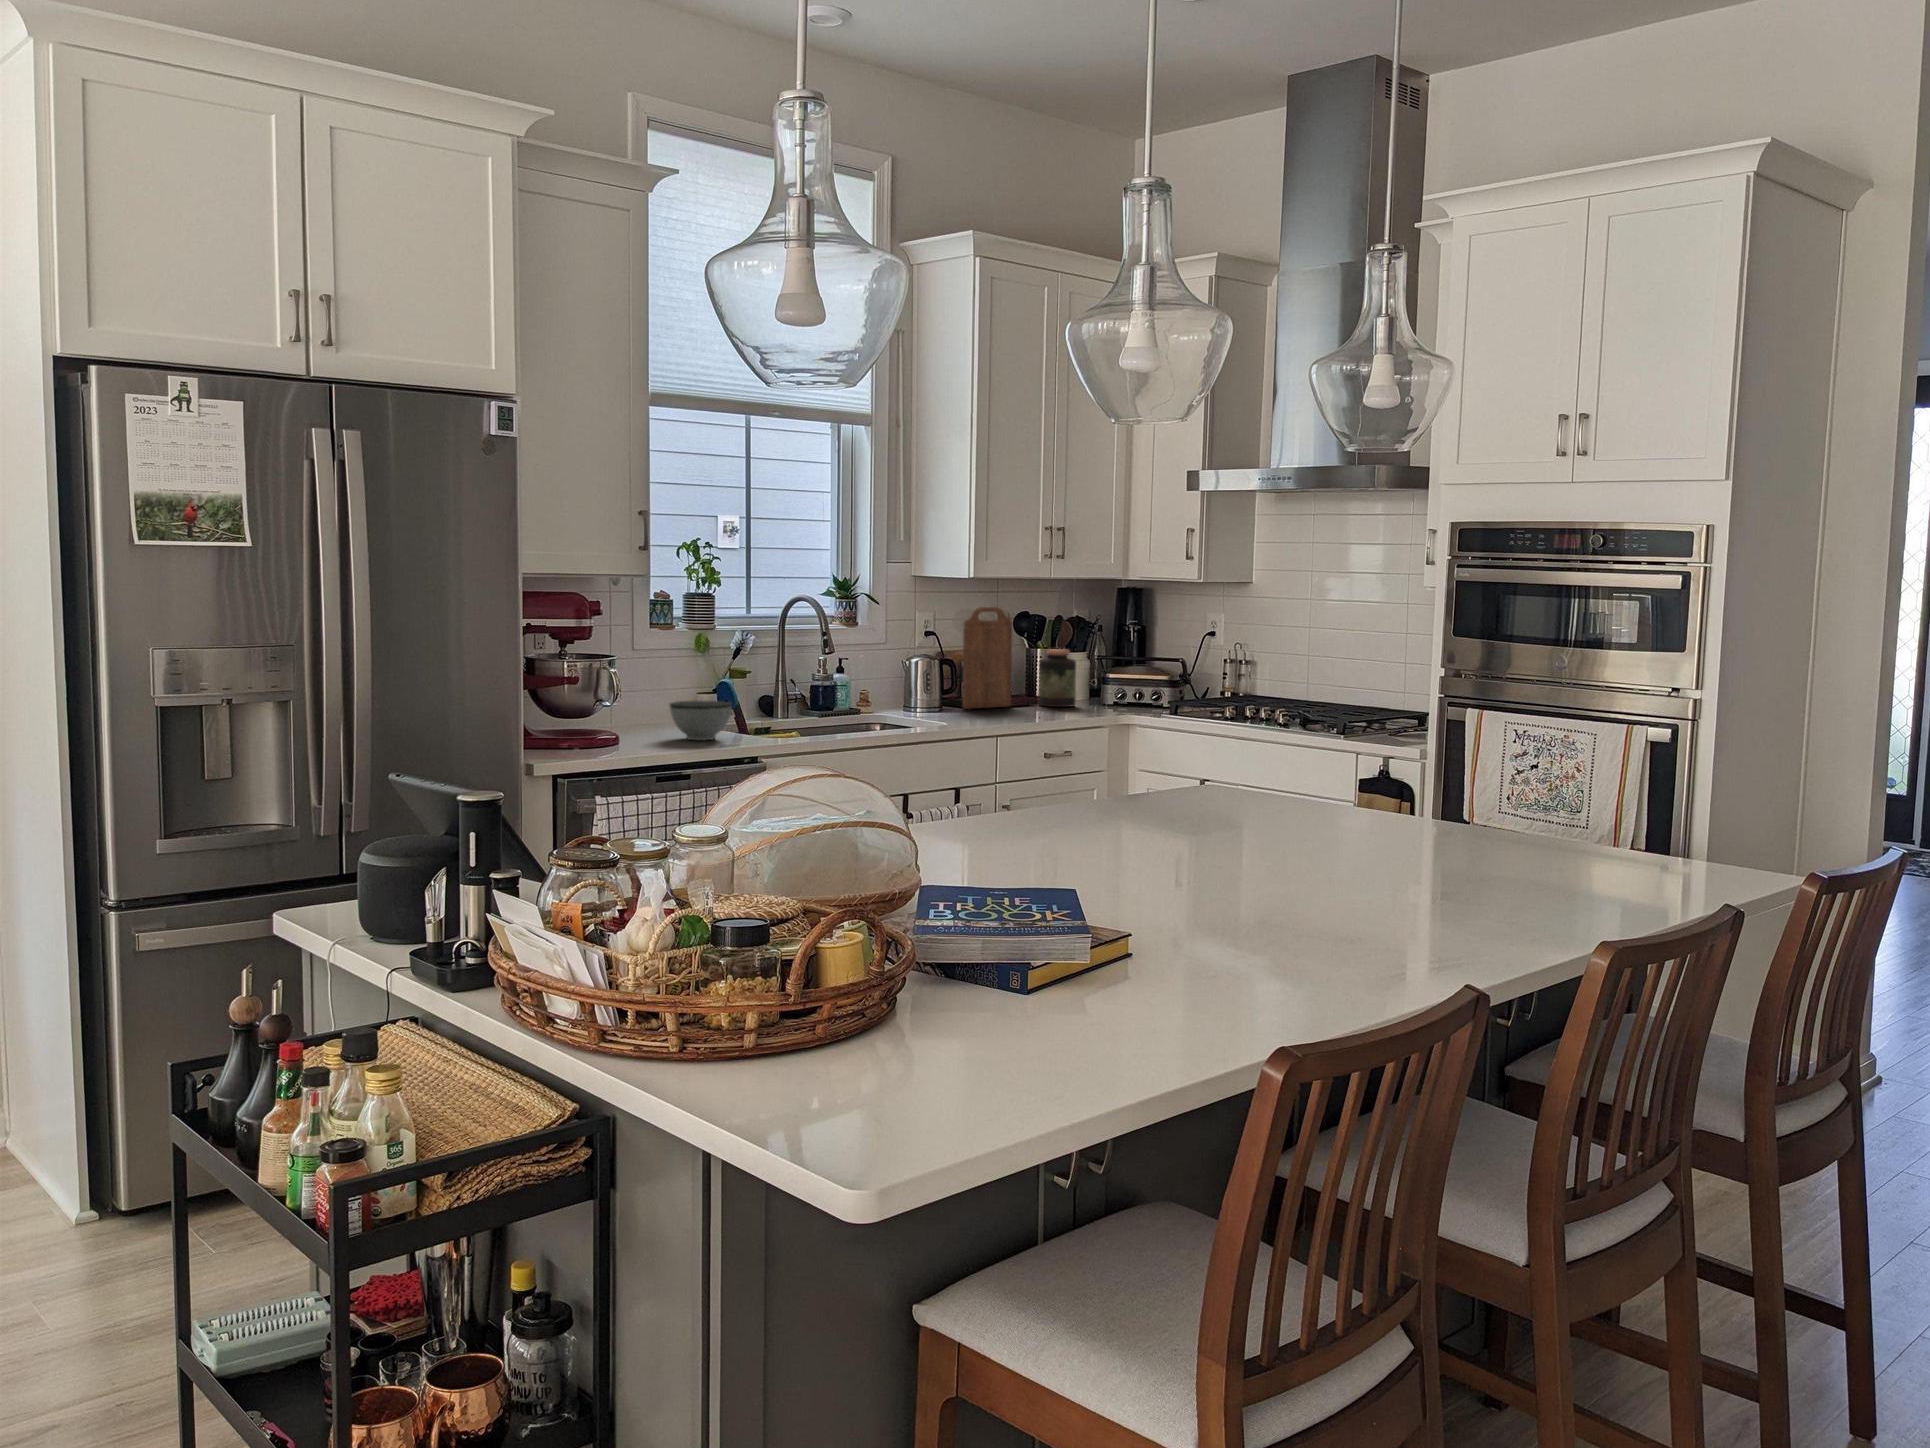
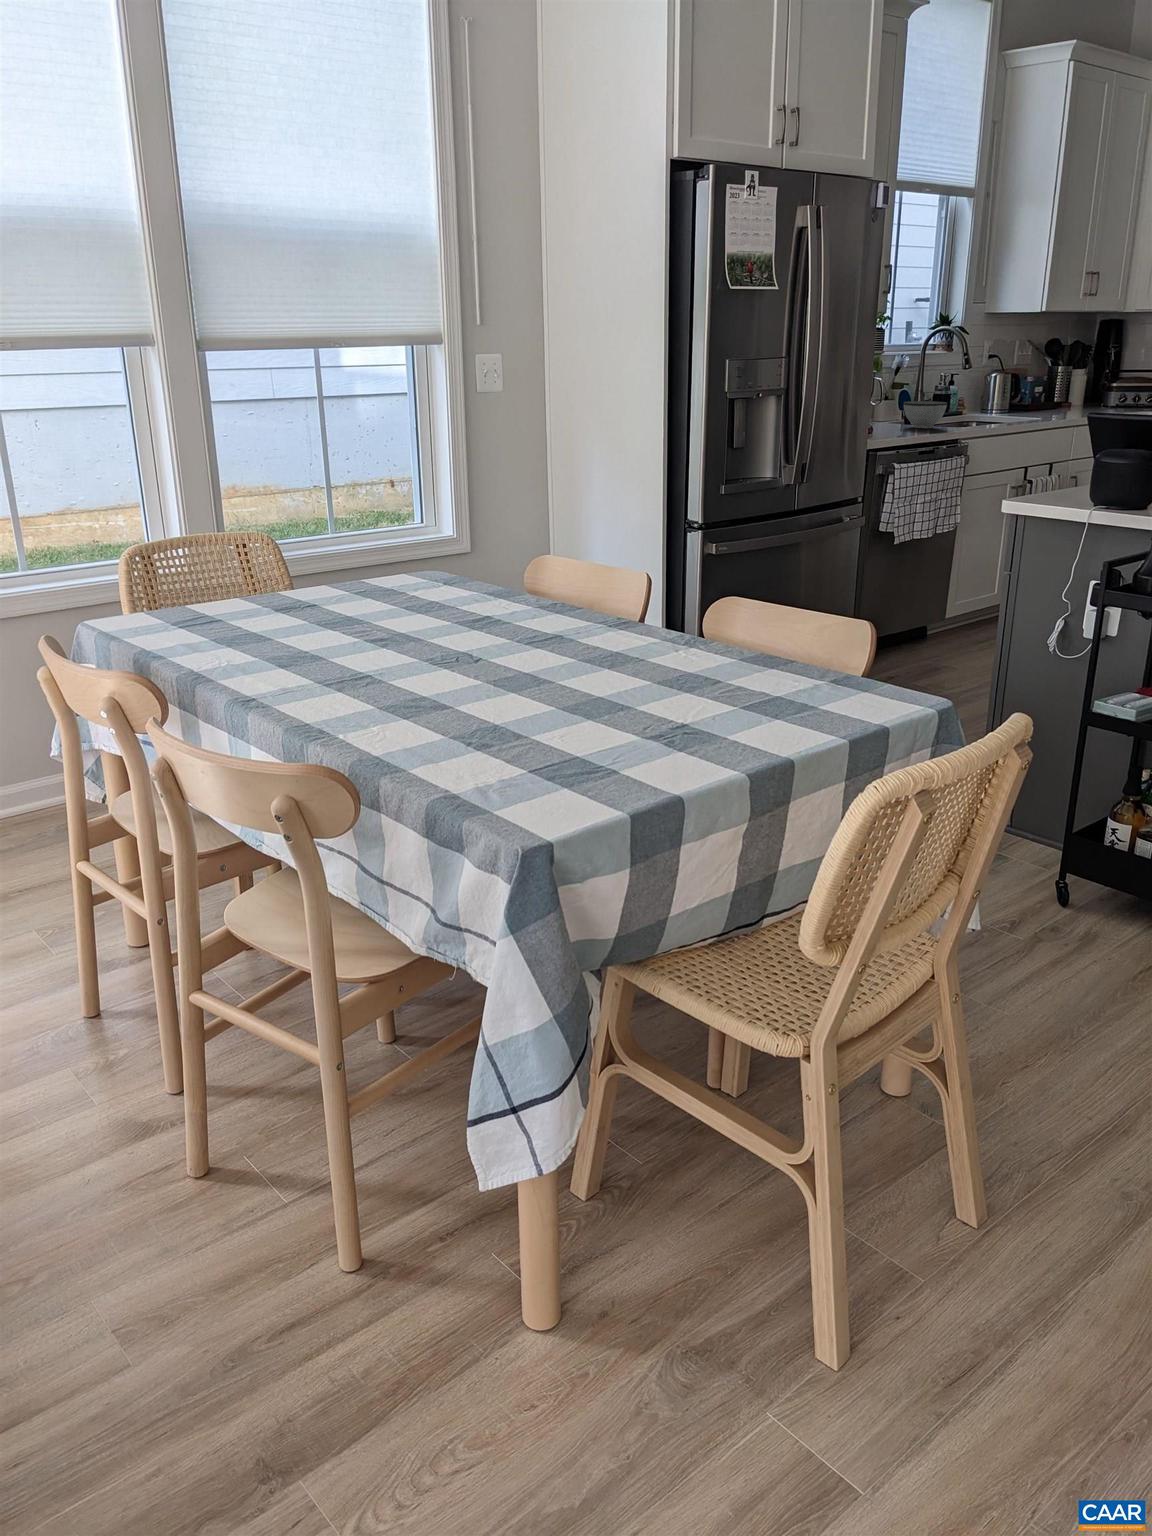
cutting board: present [963,607,1012,709] -> none [1022,334,1057,410]
jar: present [1039,649,1076,707] -> none [1063,366,1095,409]

